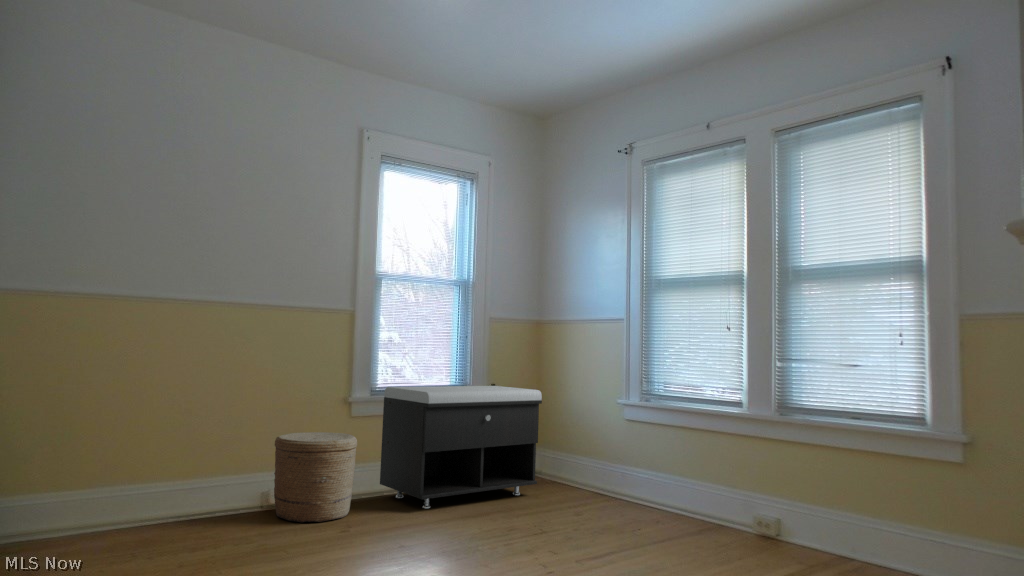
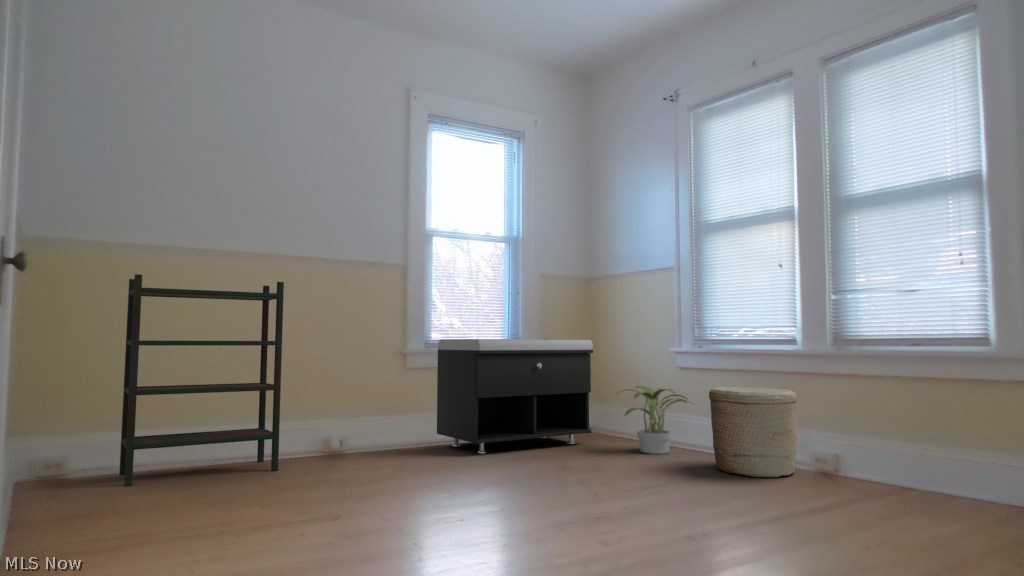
bookshelf: none [34,326,226,556] -> present [119,274,284,486]
woven basket: present [274,432,357,523] -> present [709,387,797,477]
potted plant: none [563,439,641,510] -> present [619,386,688,454]

